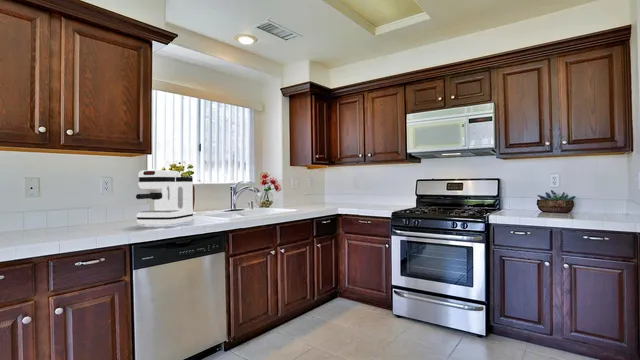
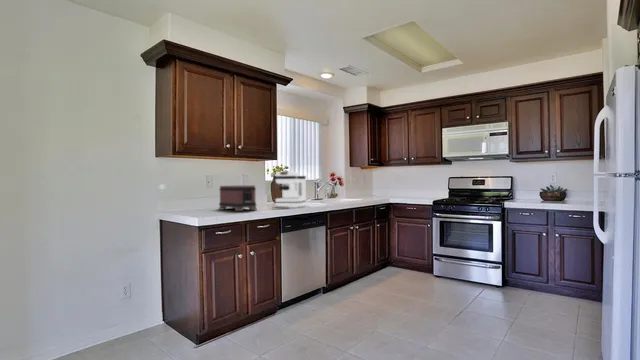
toaster: none [25,192,85,237] -> present [219,185,257,211]

